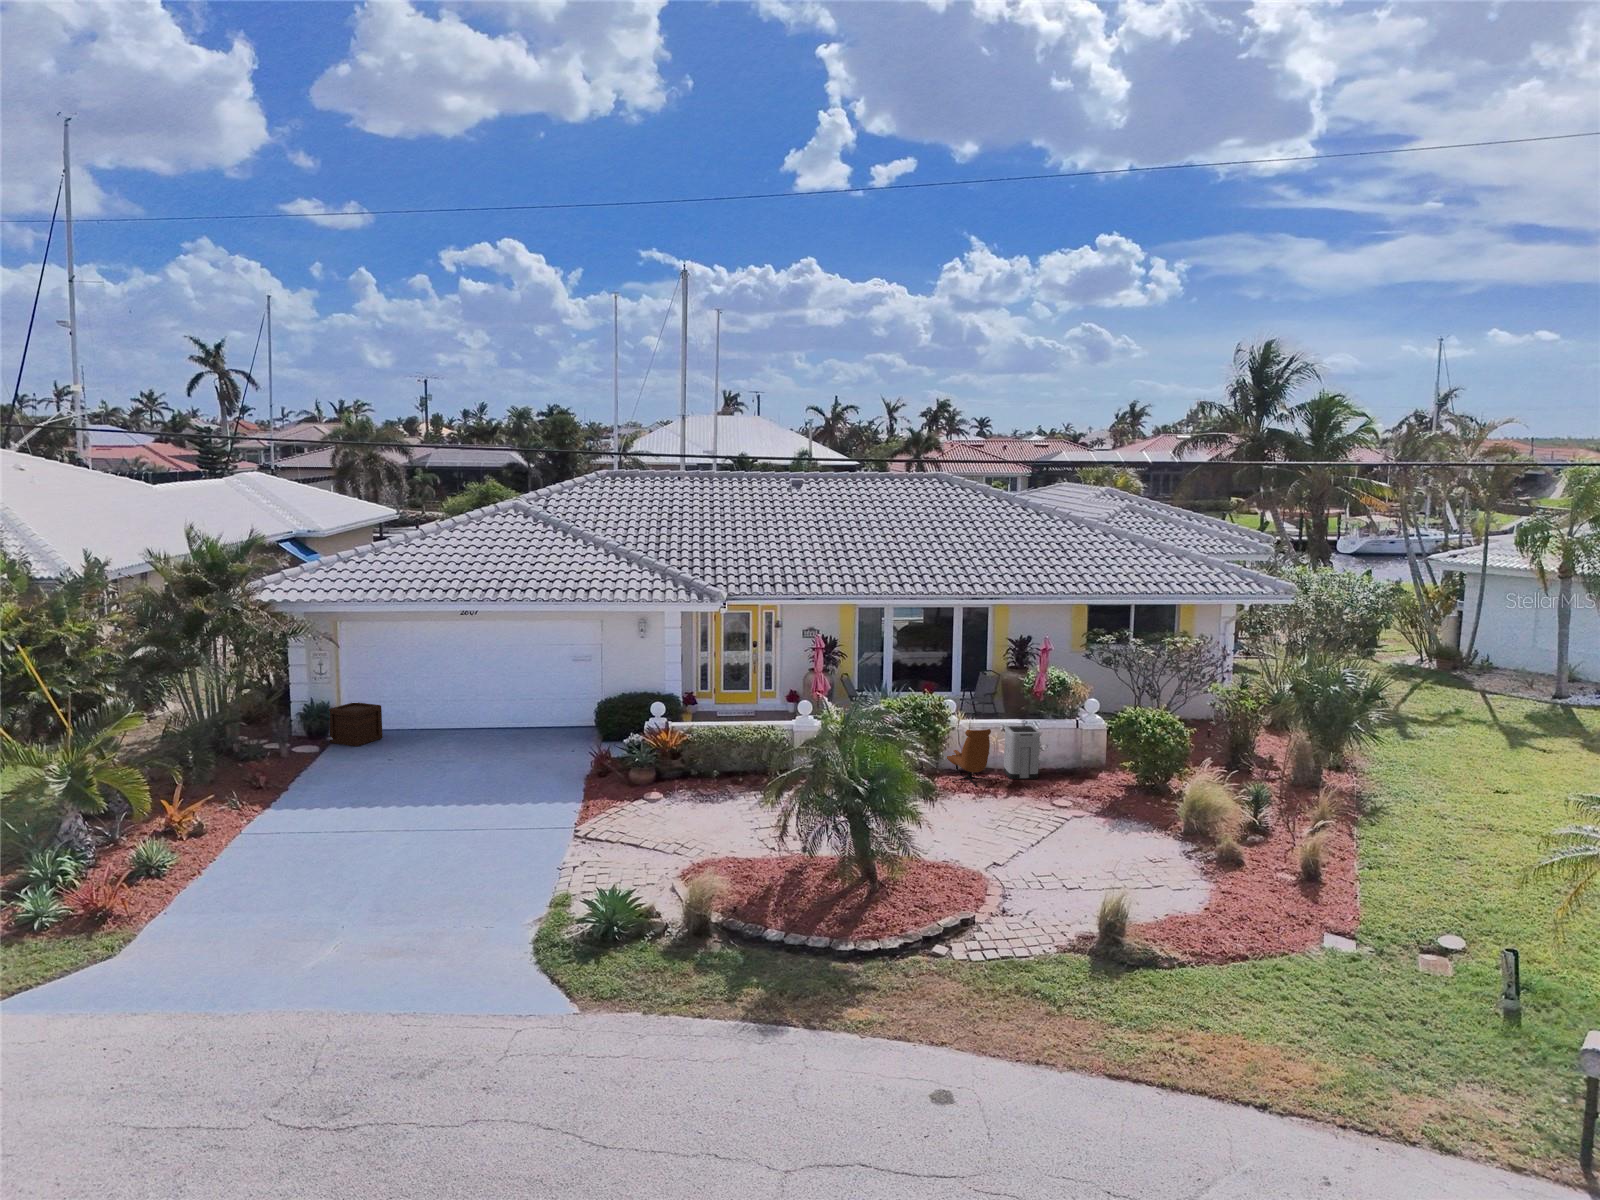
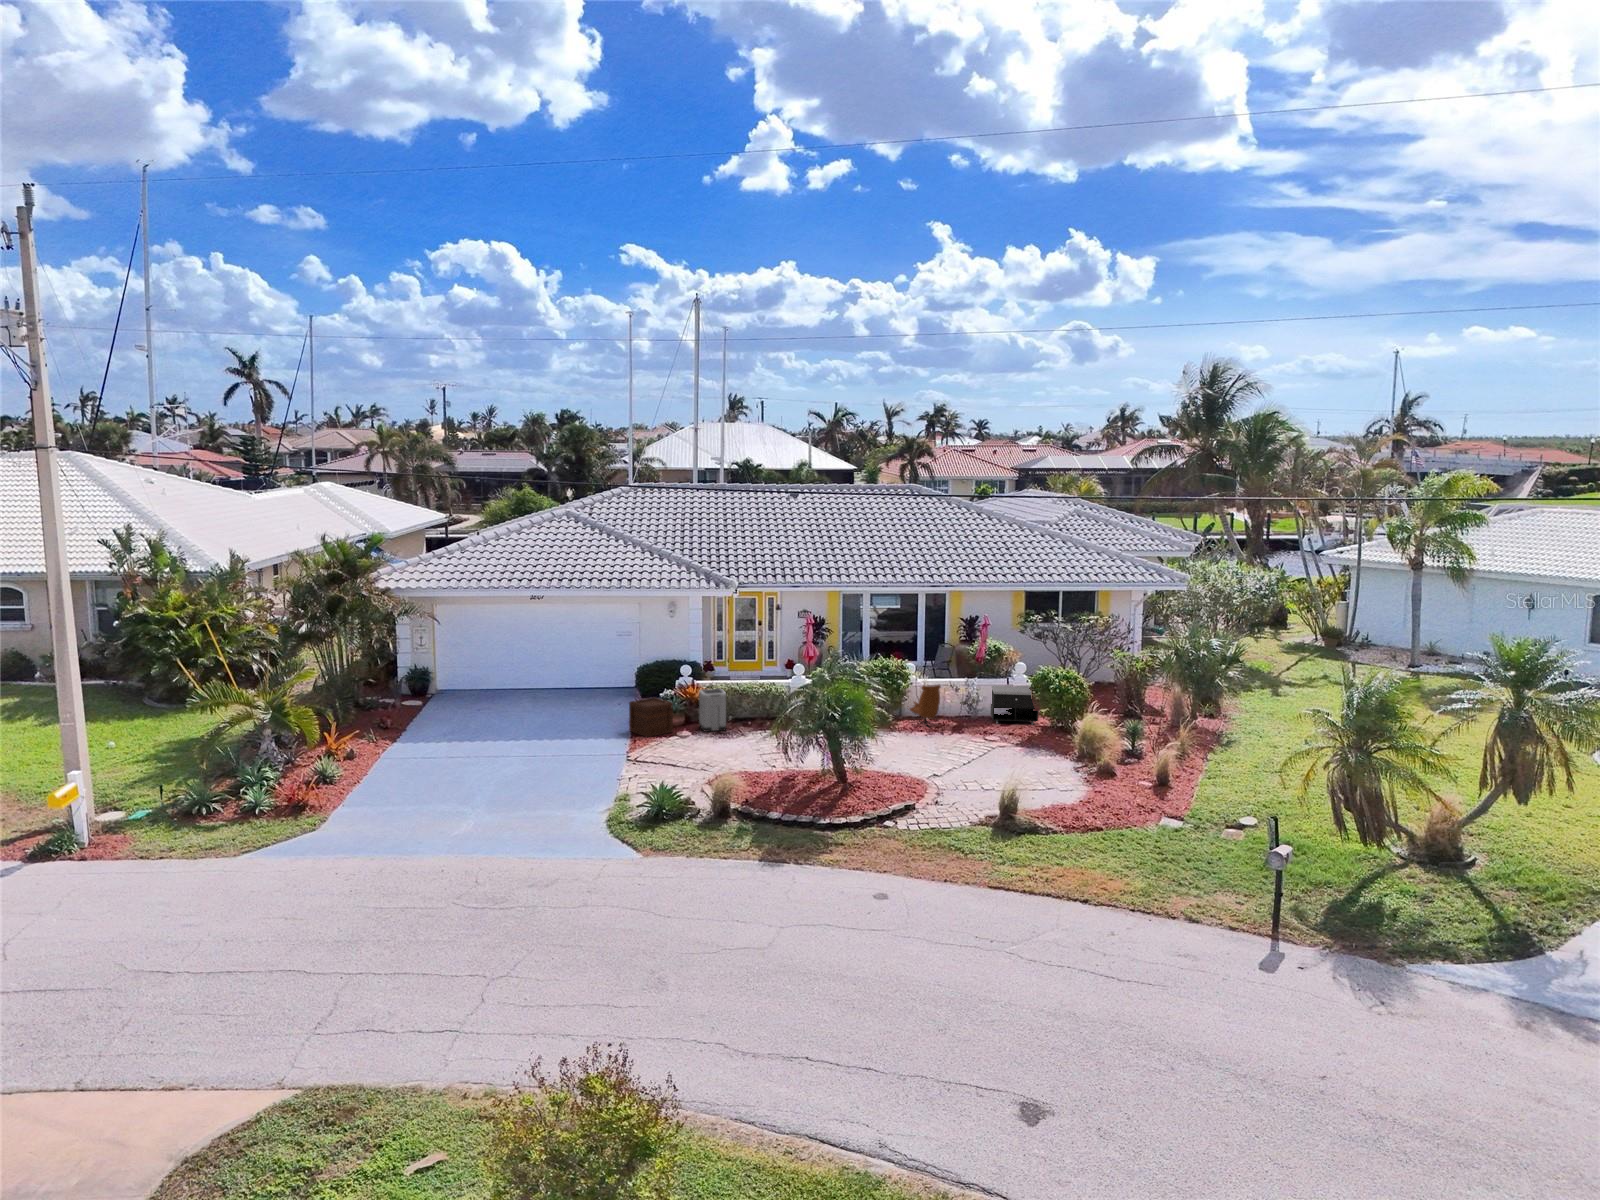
wooden crate: present [329,703,382,747] -> present [629,697,673,737]
trash can: present [1004,726,1040,779] -> present [699,689,726,732]
storage bench: none [1052,728,1118,779] -> present [990,686,1038,724]

